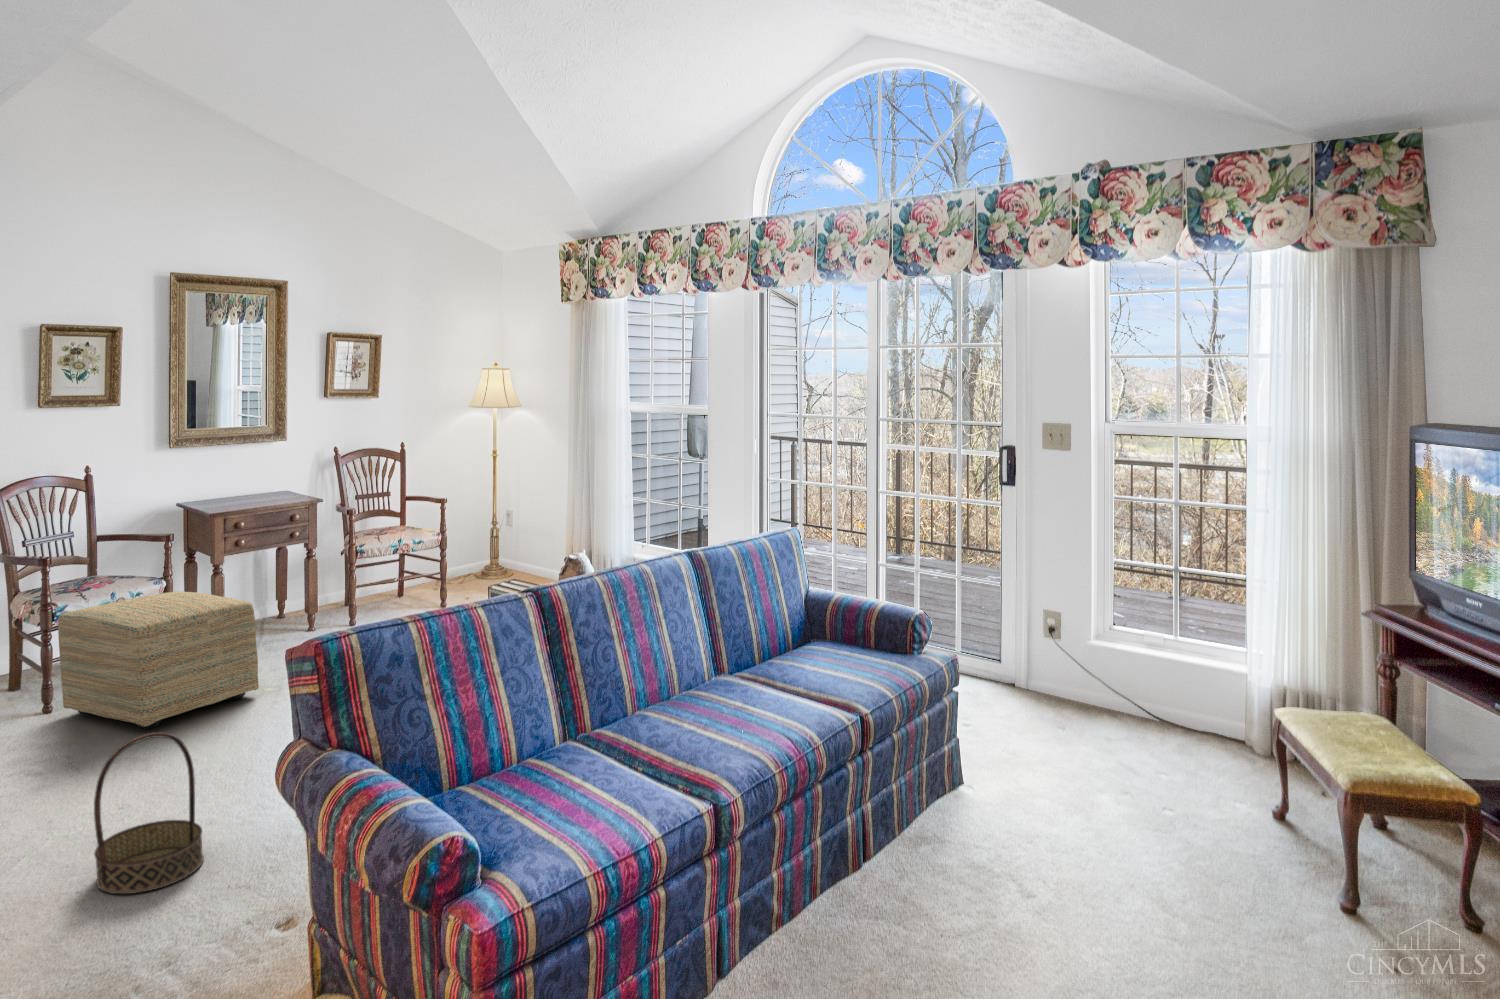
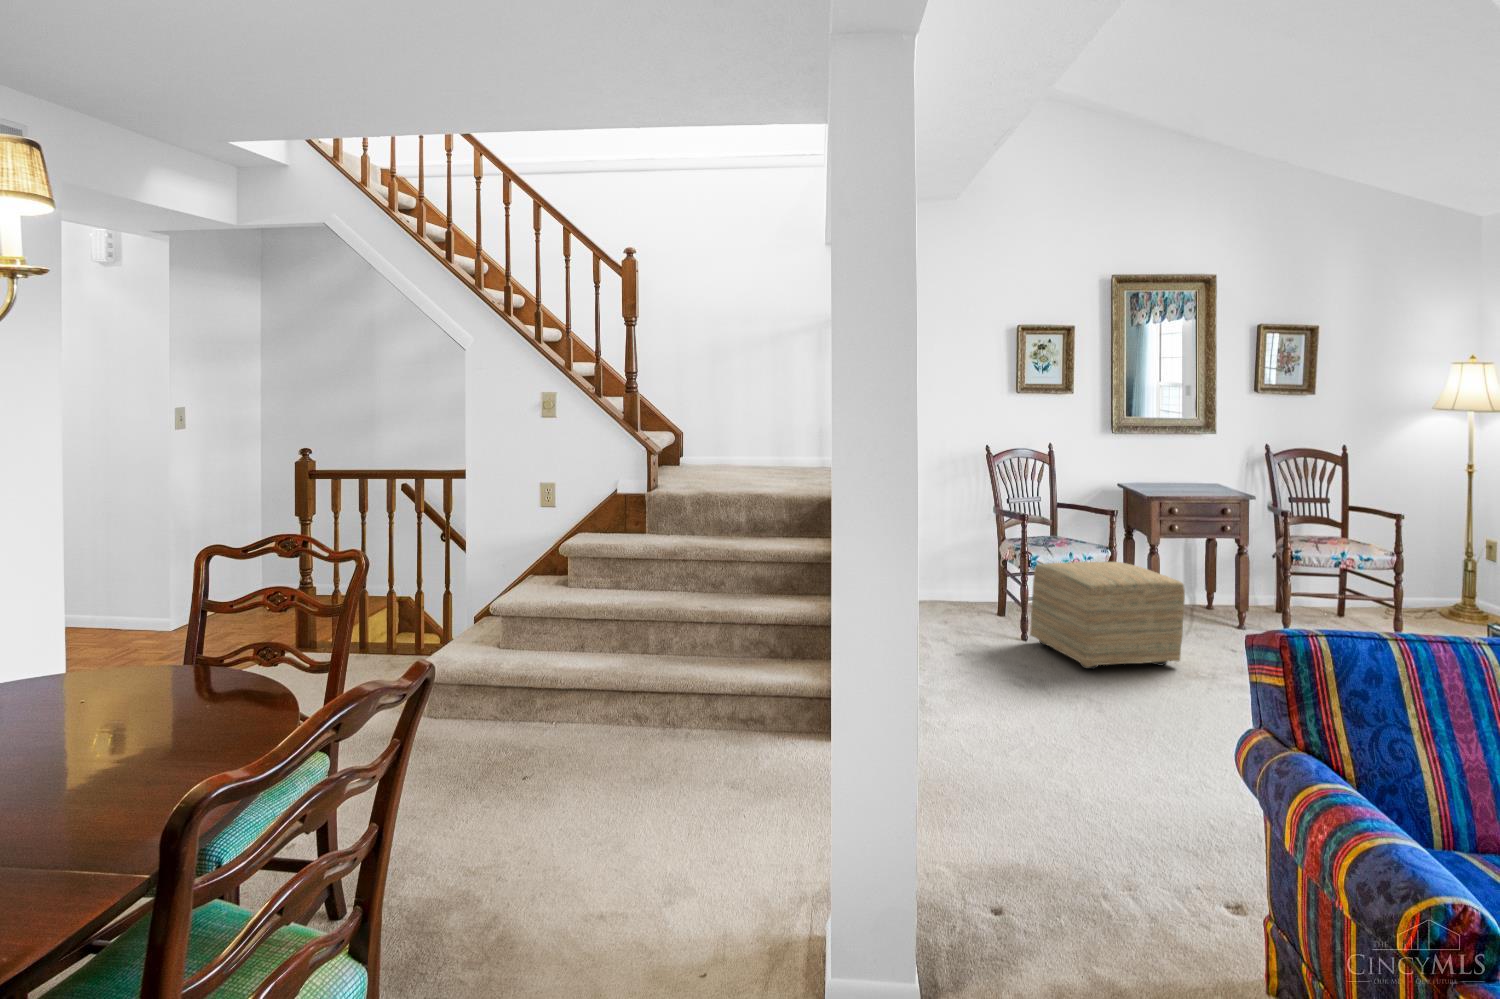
basket: present [94,732,204,894] -> none [1047,675,1131,809]

